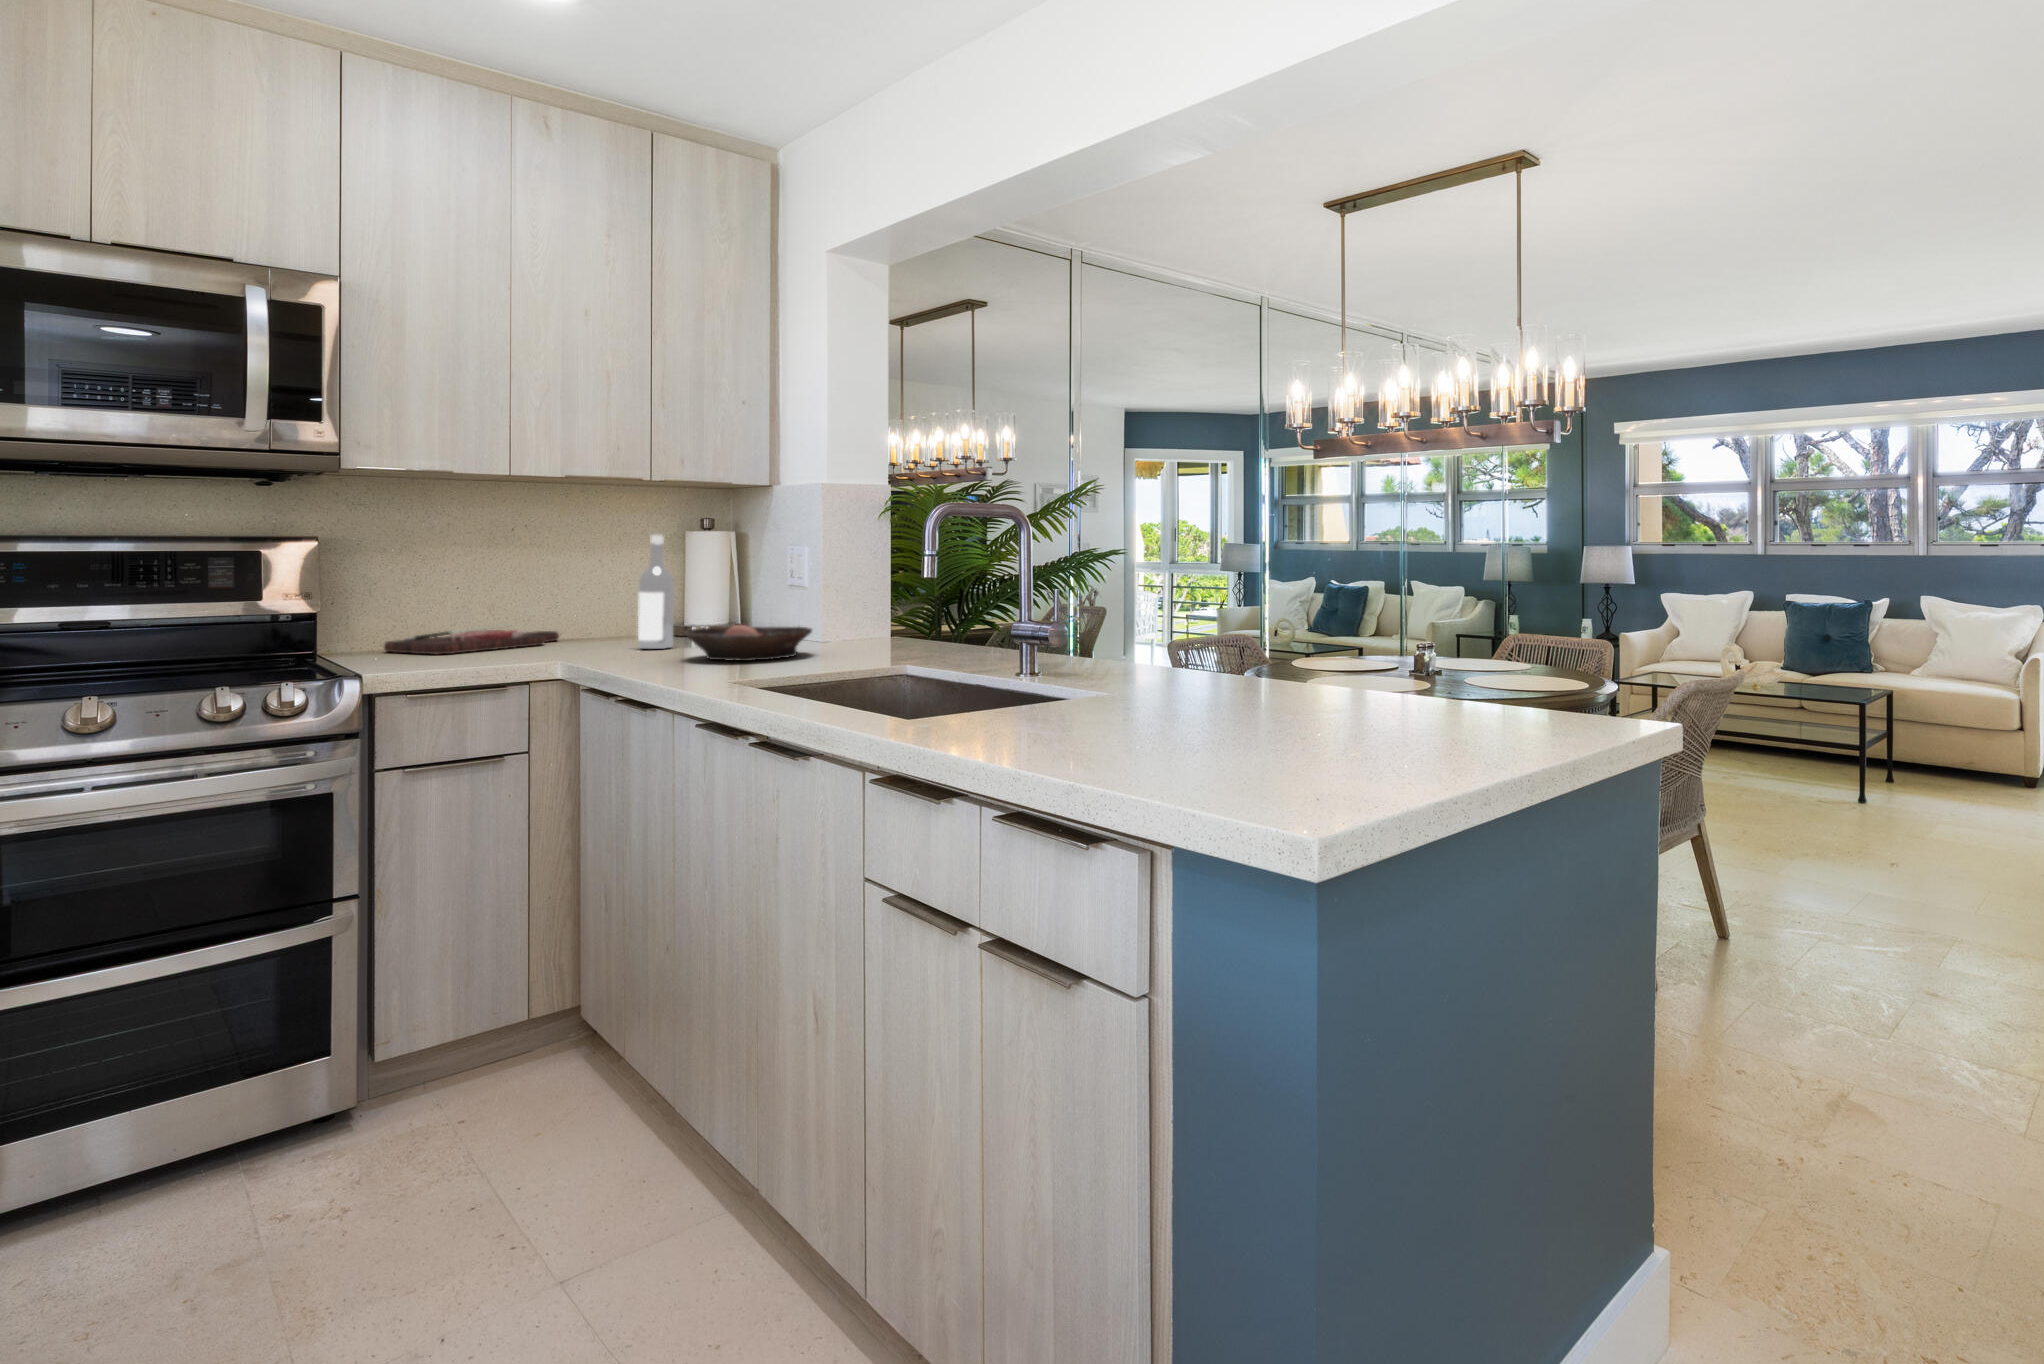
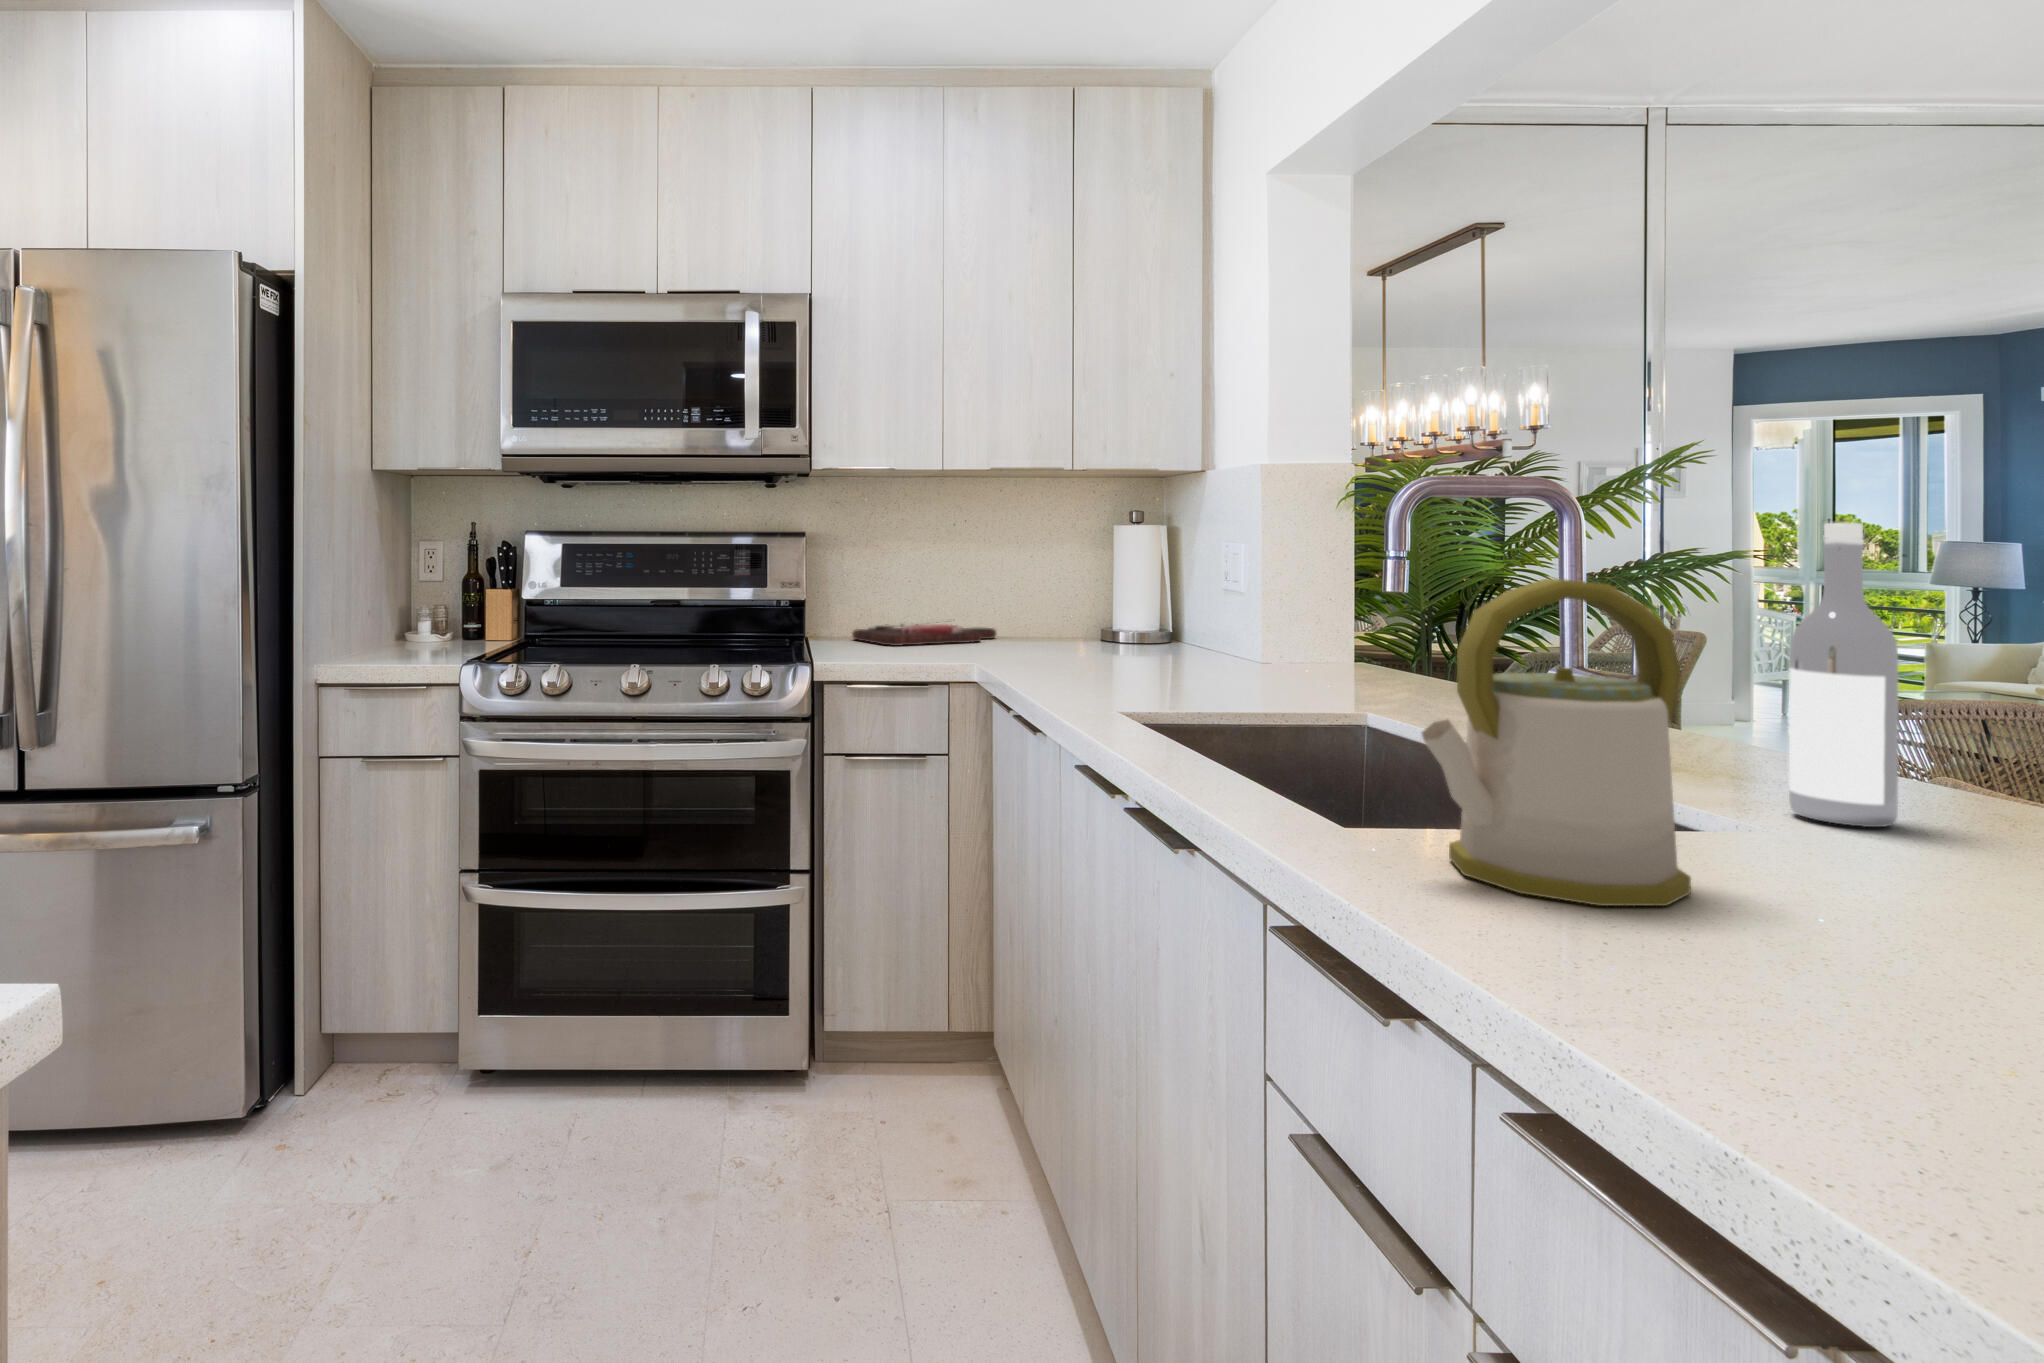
wine bottle: present [638,535,674,649] -> present [1788,523,1898,827]
kettle: none [970,567,1102,749] -> present [1422,579,1691,906]
bowl: present [684,625,812,661] -> none [1097,635,1244,679]

